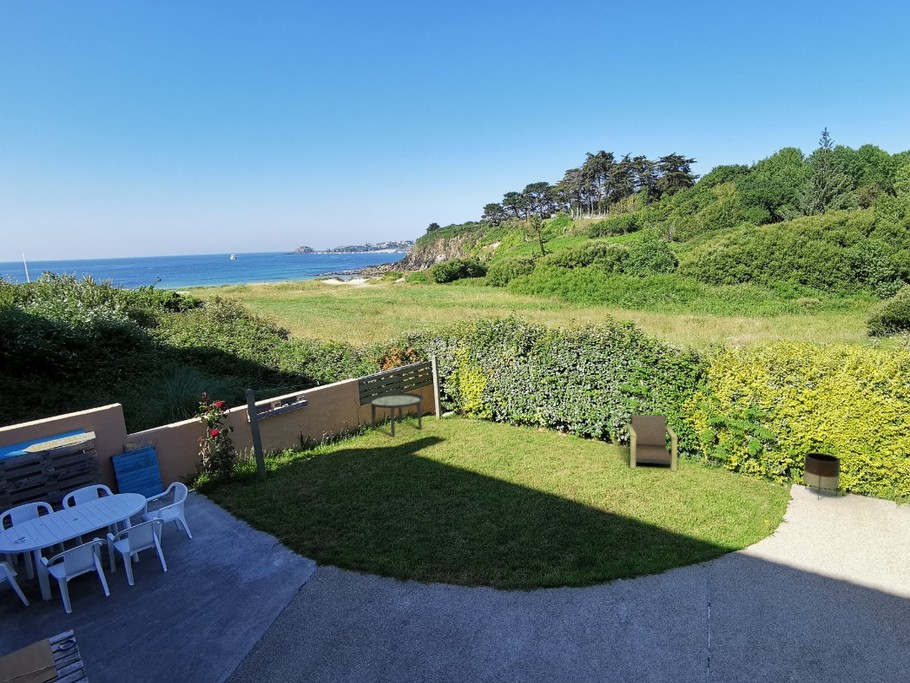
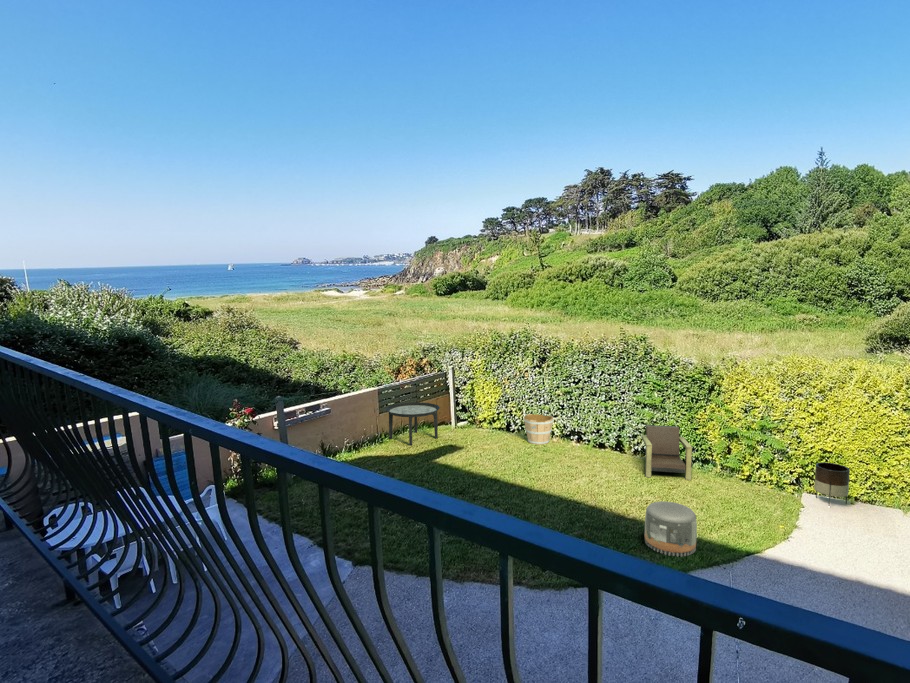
wooden bucket: none [508,403,539,435] -> present [523,414,554,445]
pouf: none [621,496,675,554] -> present [645,501,697,556]

